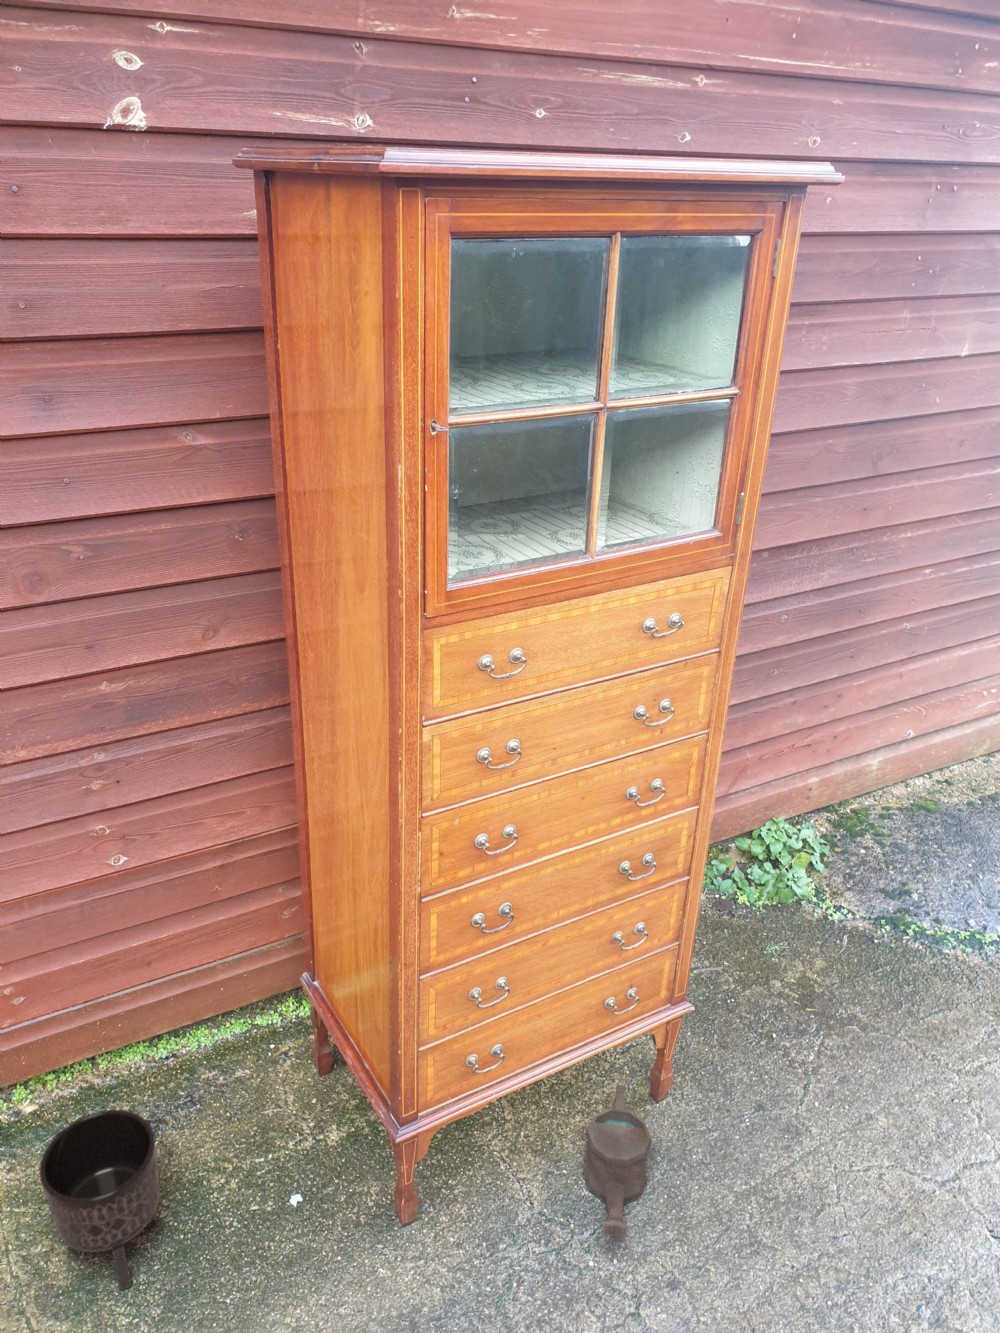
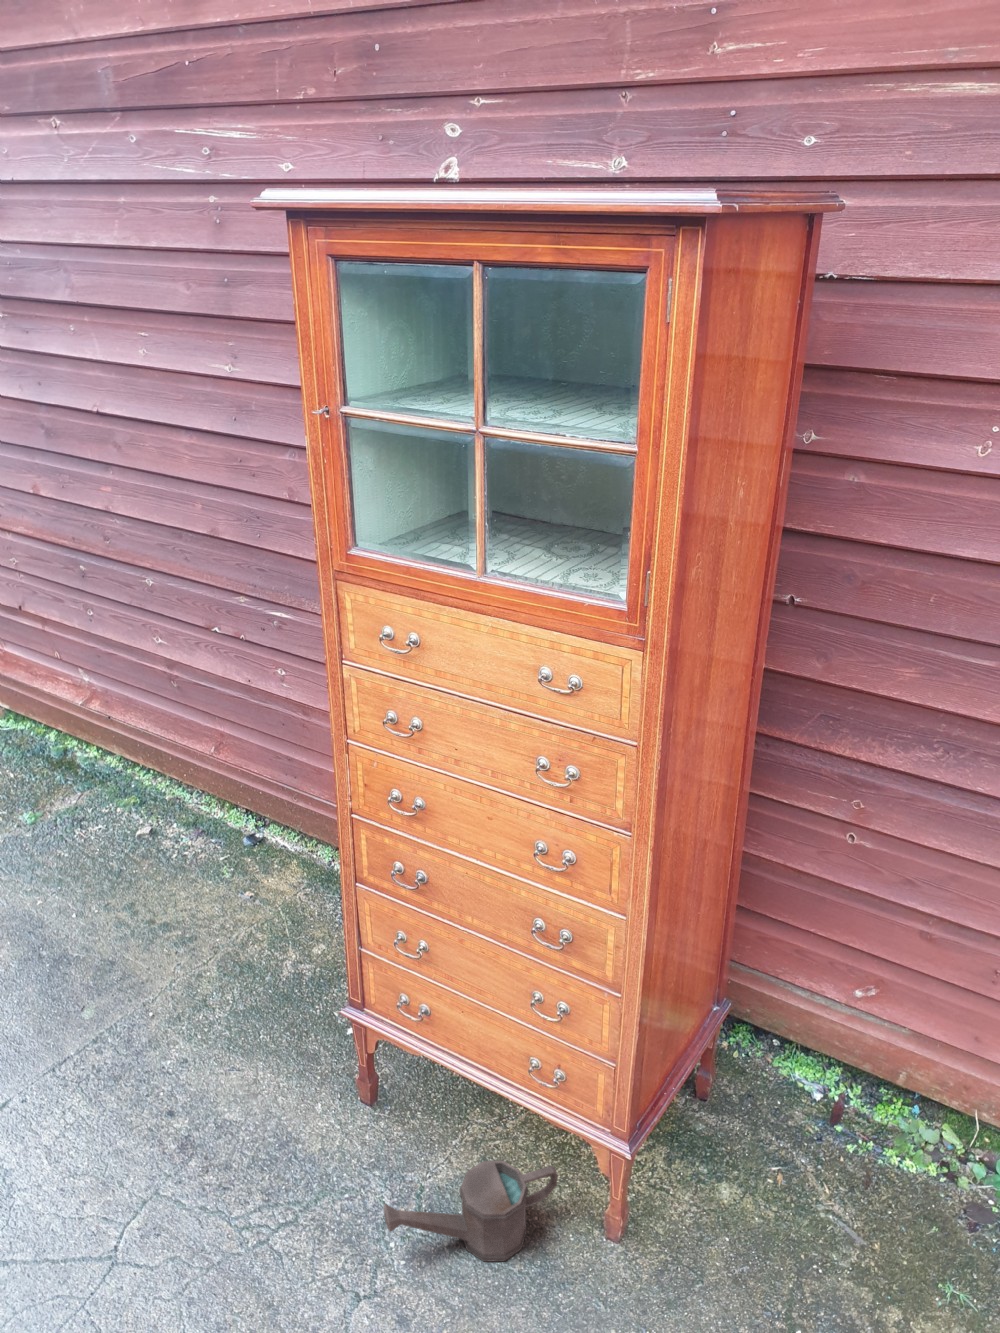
planter: present [39,1110,160,1291] -> none [226,867,305,988]

